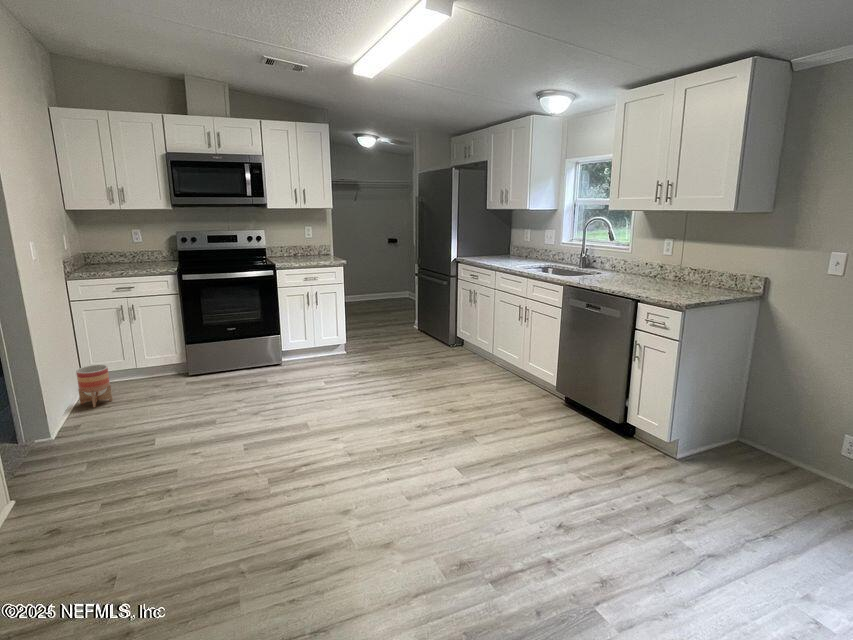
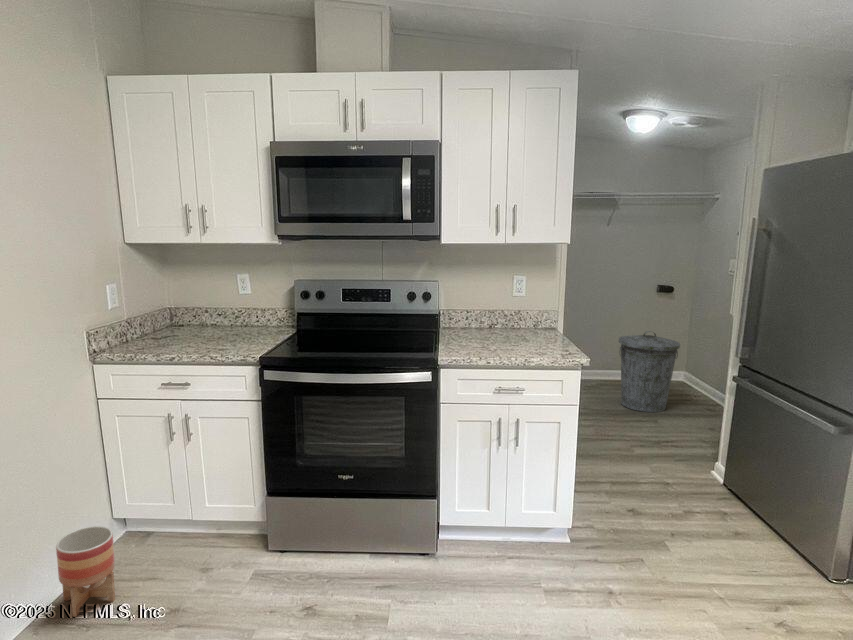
trash can: none [366,262,399,307] -> present [619,331,680,412]

